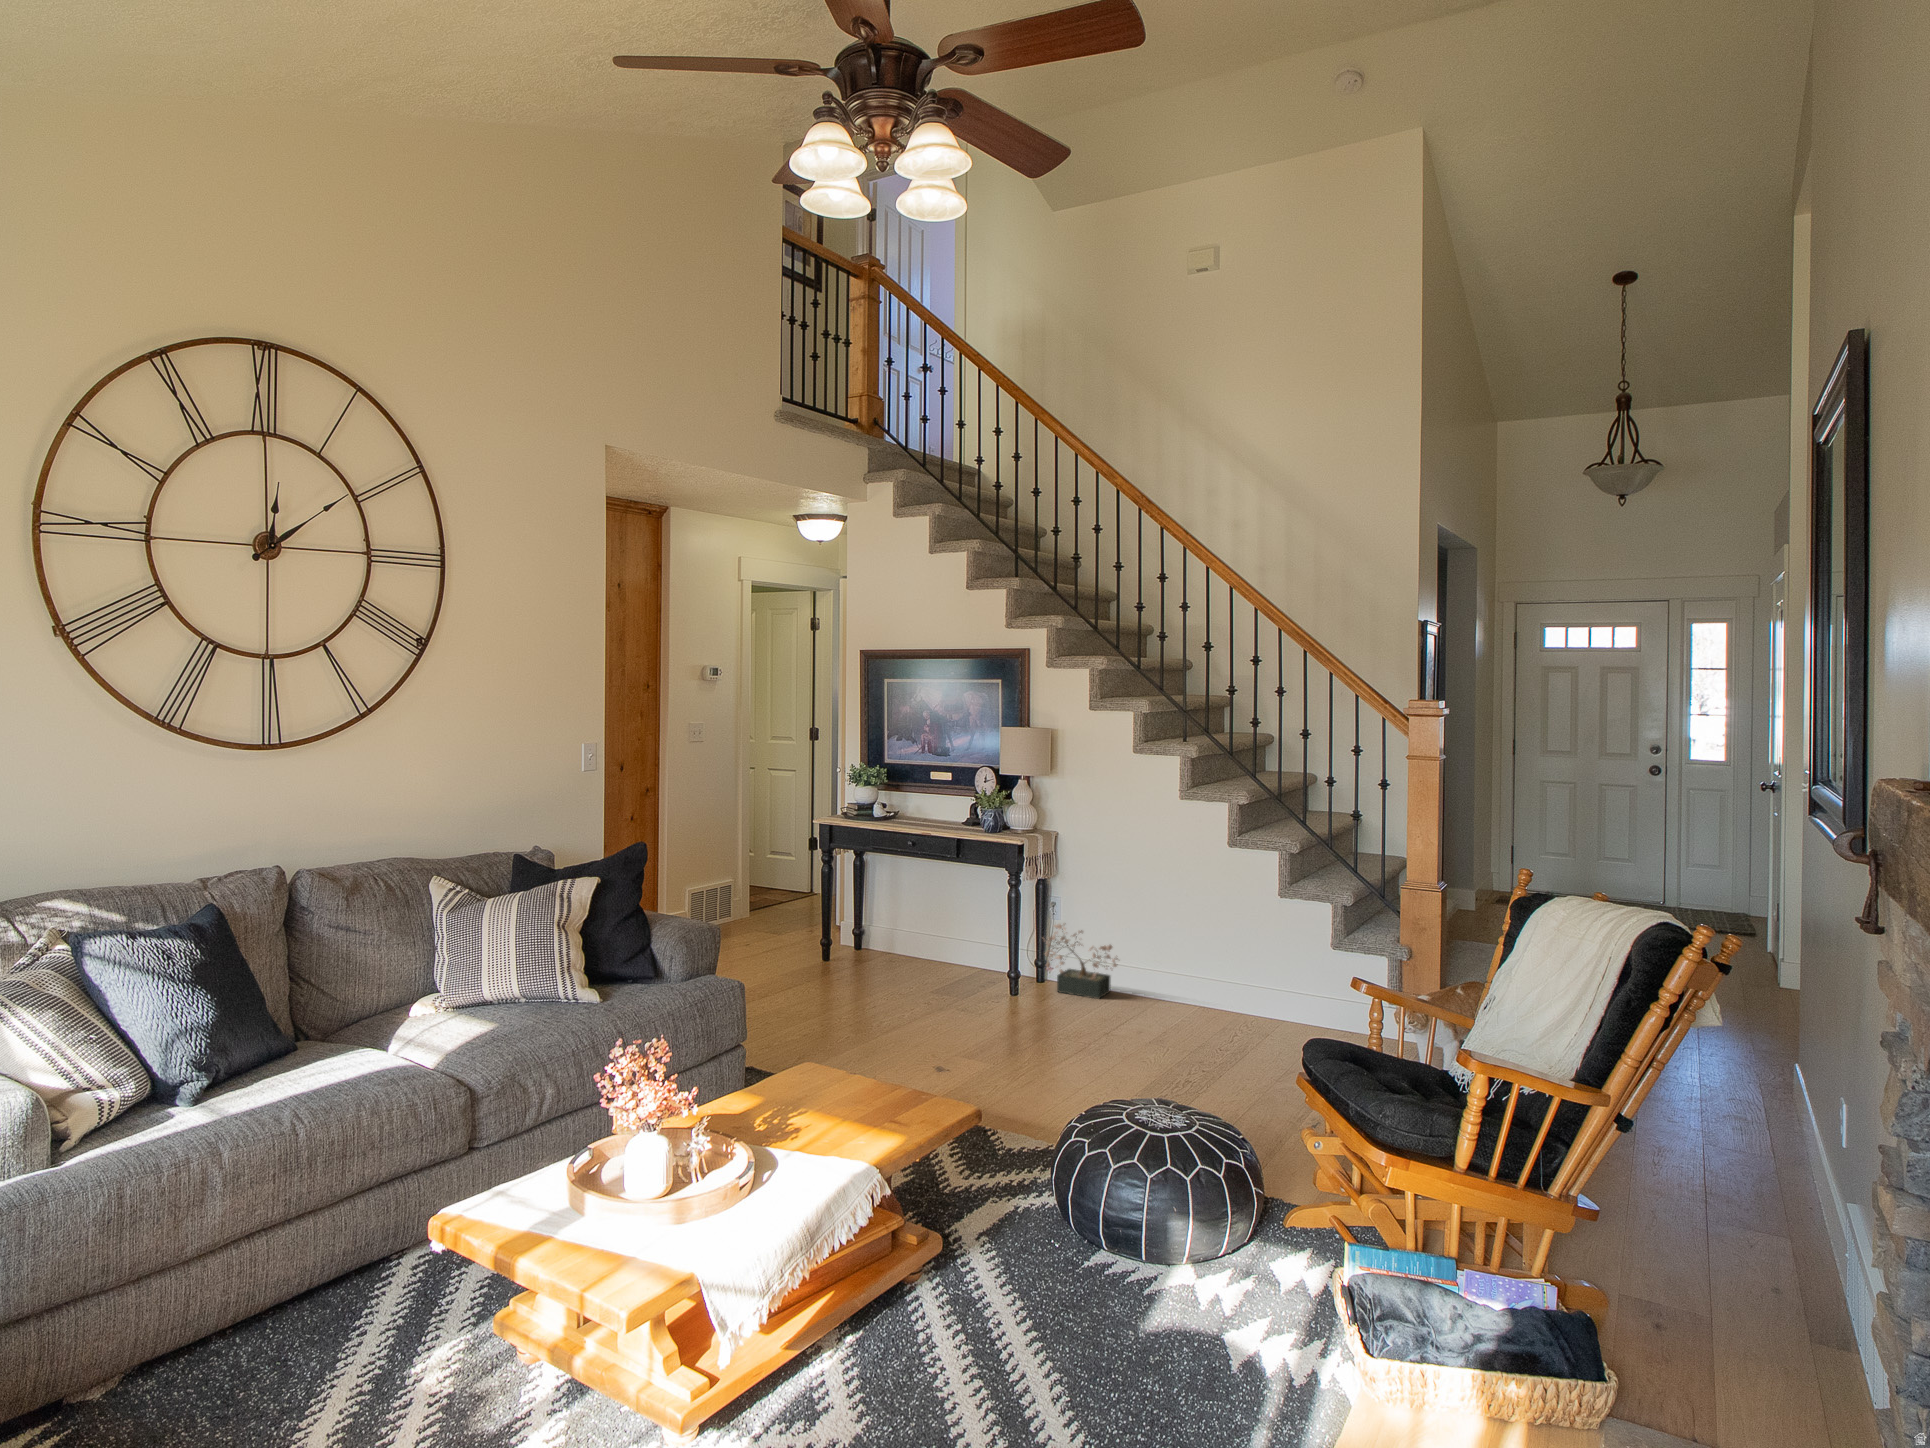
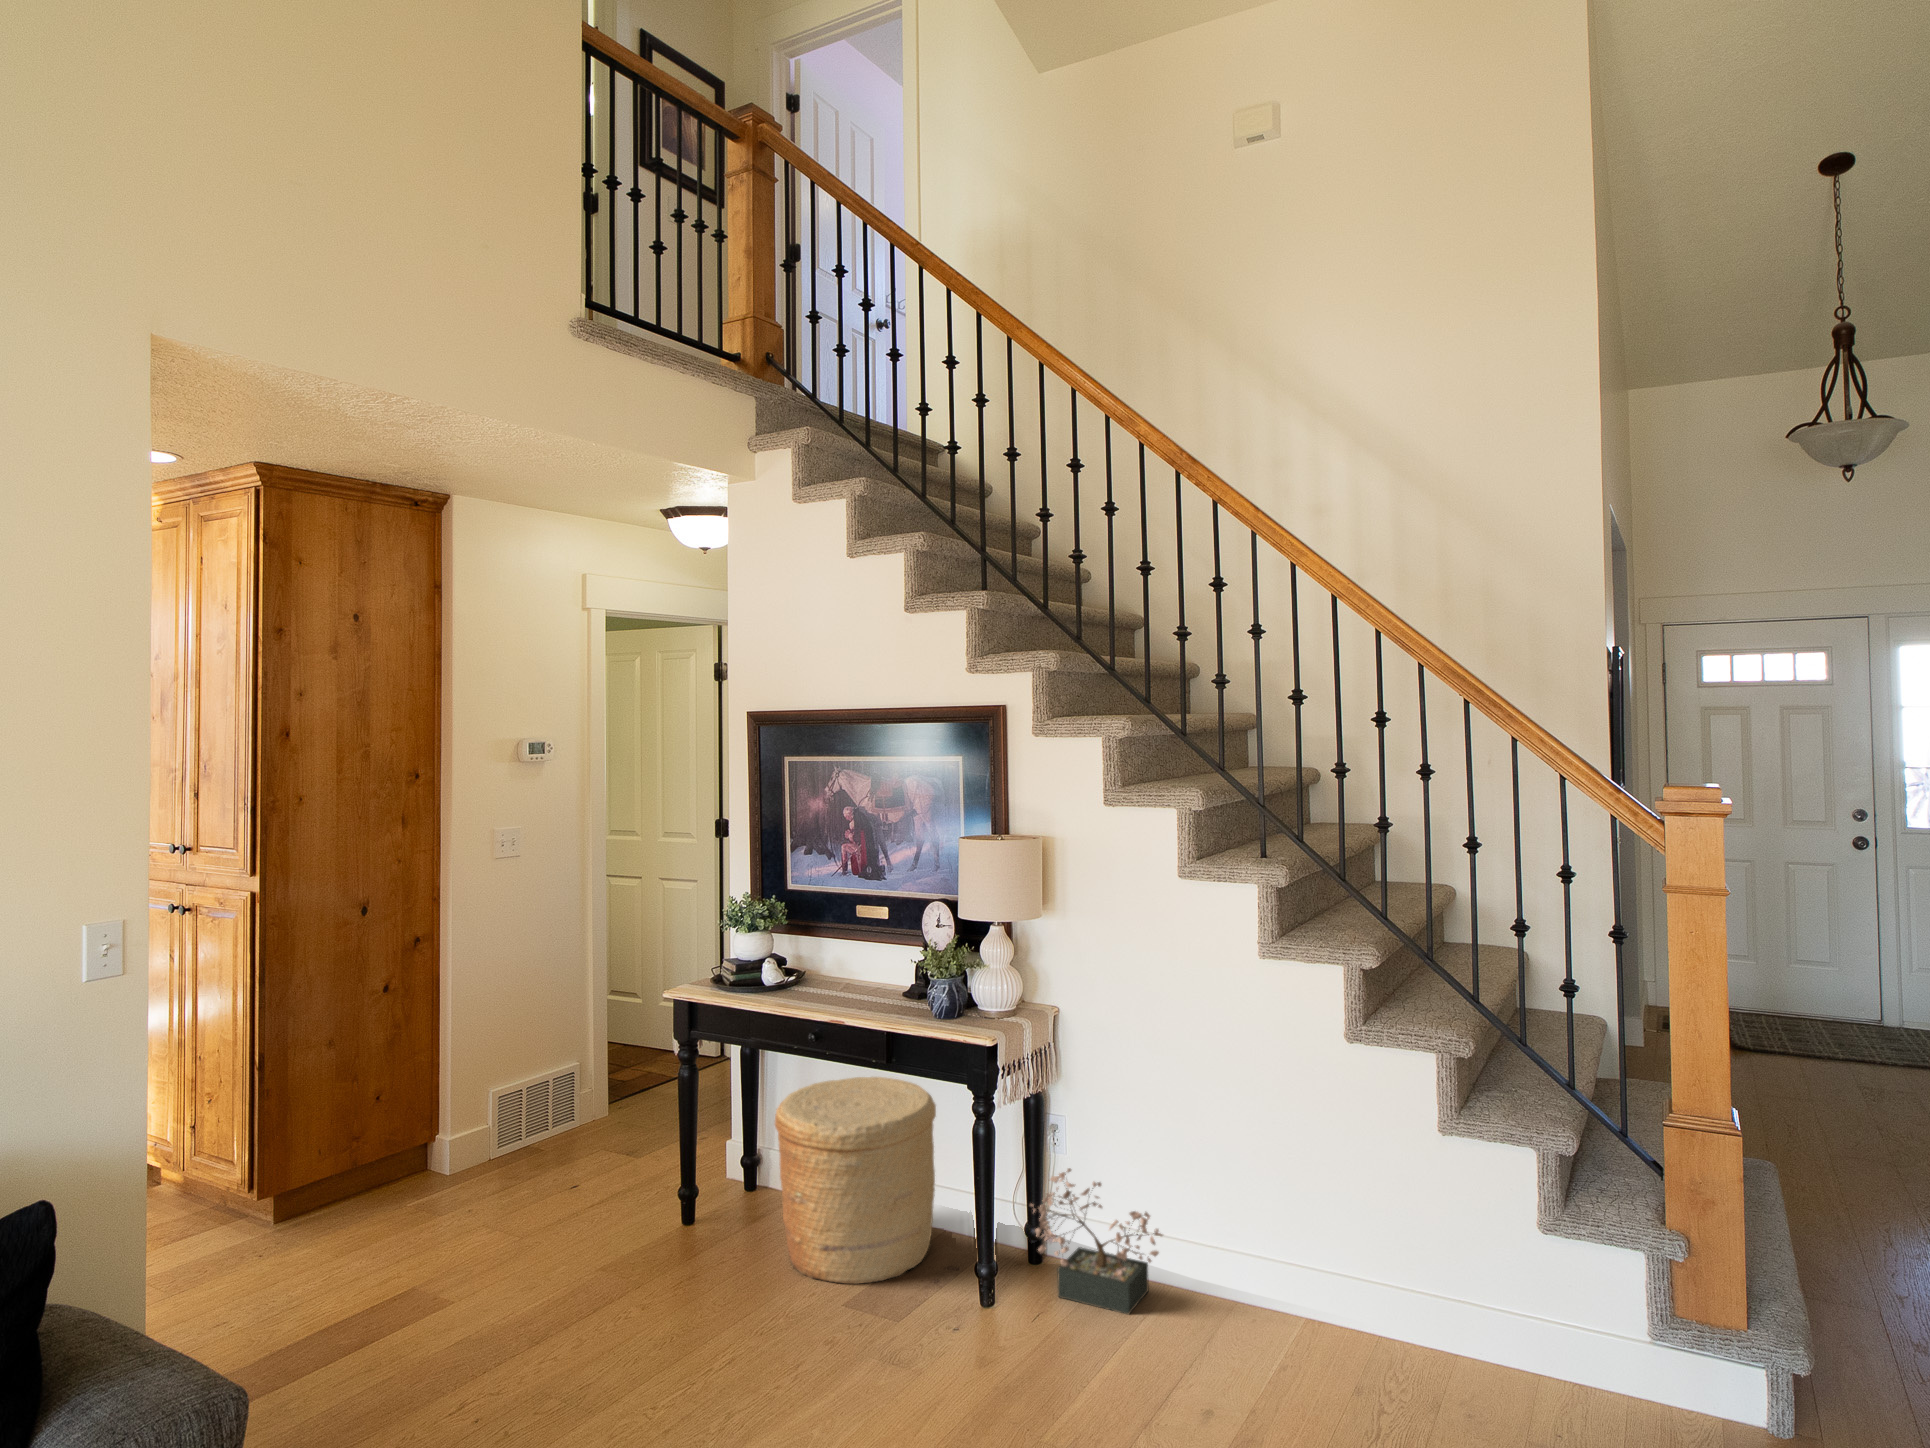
woven basket: none [887,875,983,984] -> present [775,1077,936,1284]

